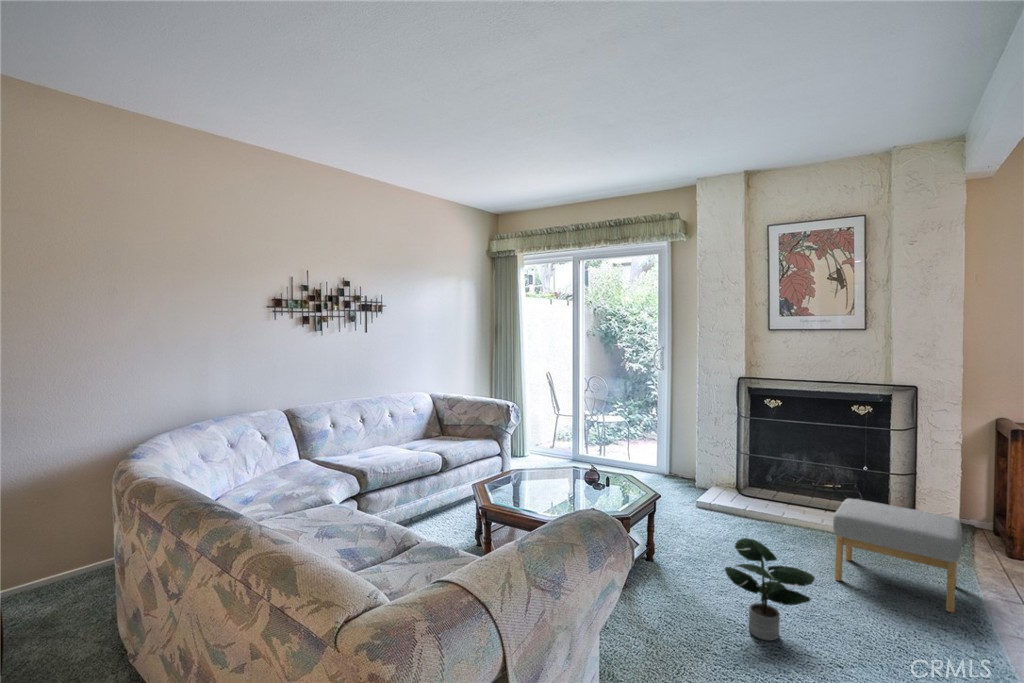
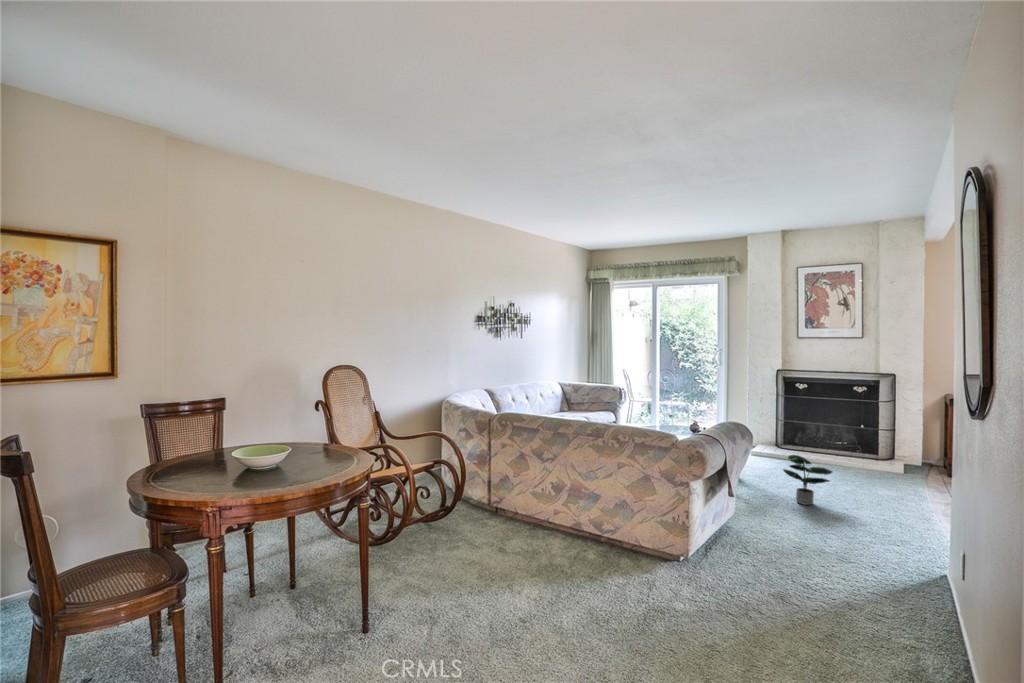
footstool: present [833,499,962,612] -> none [842,440,916,497]

